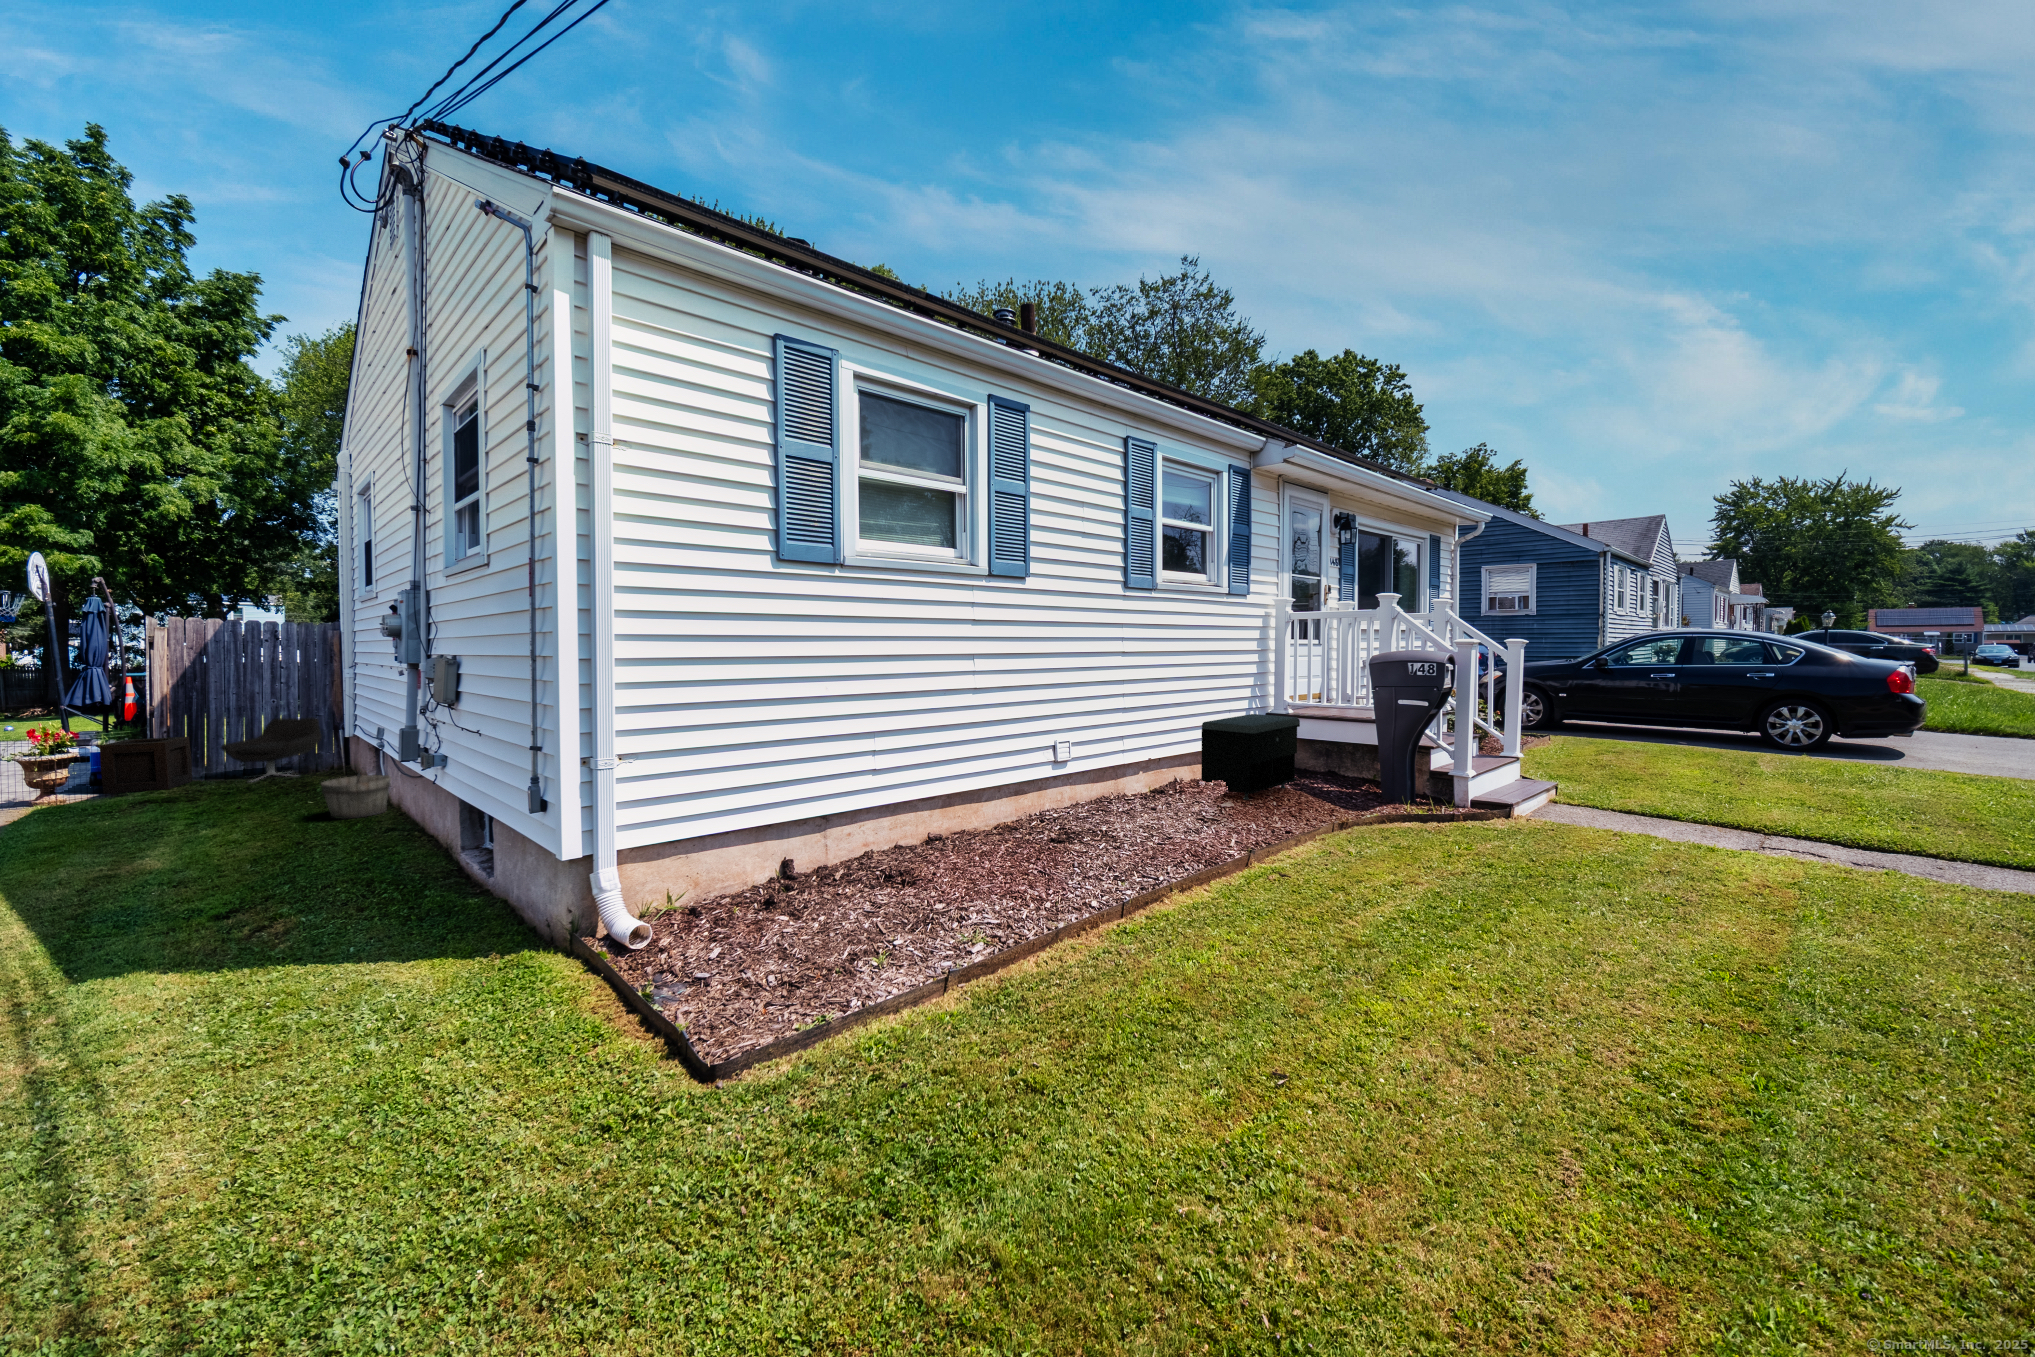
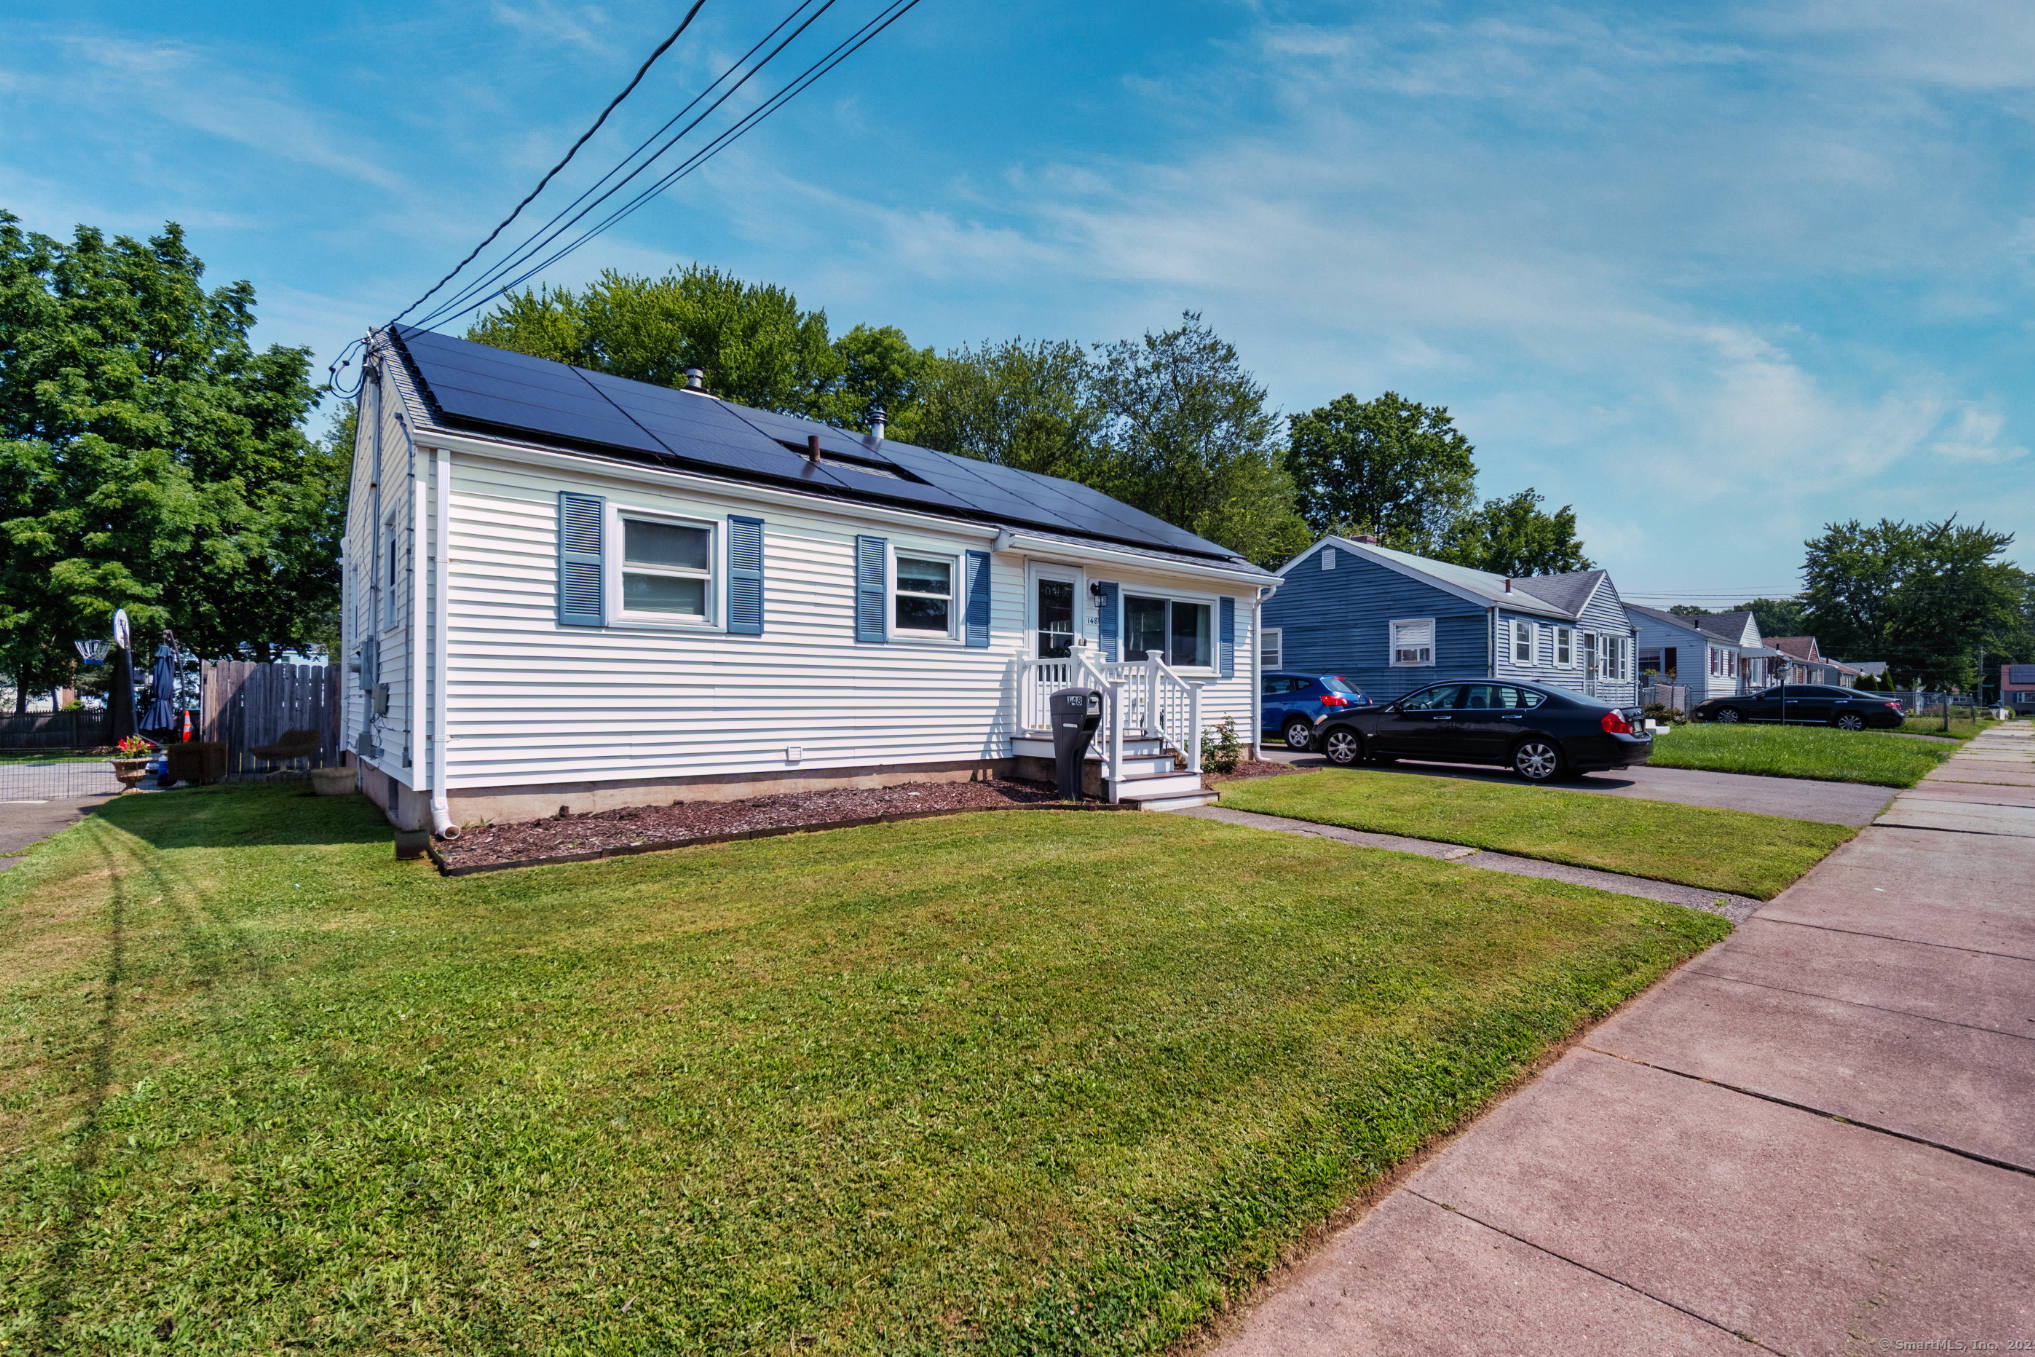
storage bench: present [1201,714,1300,800] -> none [936,734,1018,796]
planter: none [536,920,599,985] -> present [395,829,430,860]

